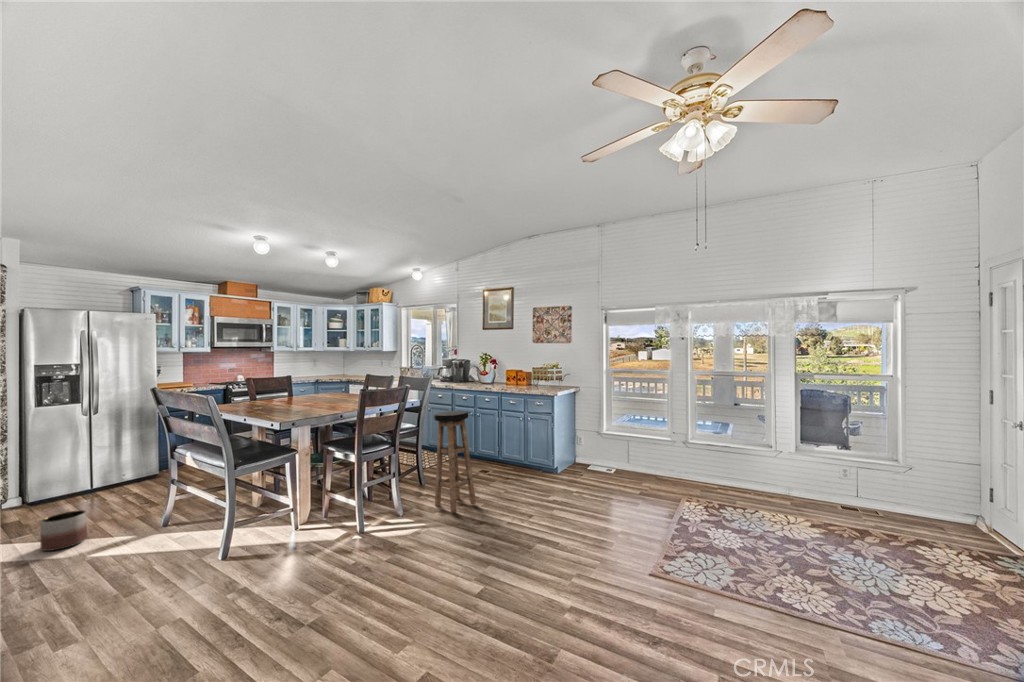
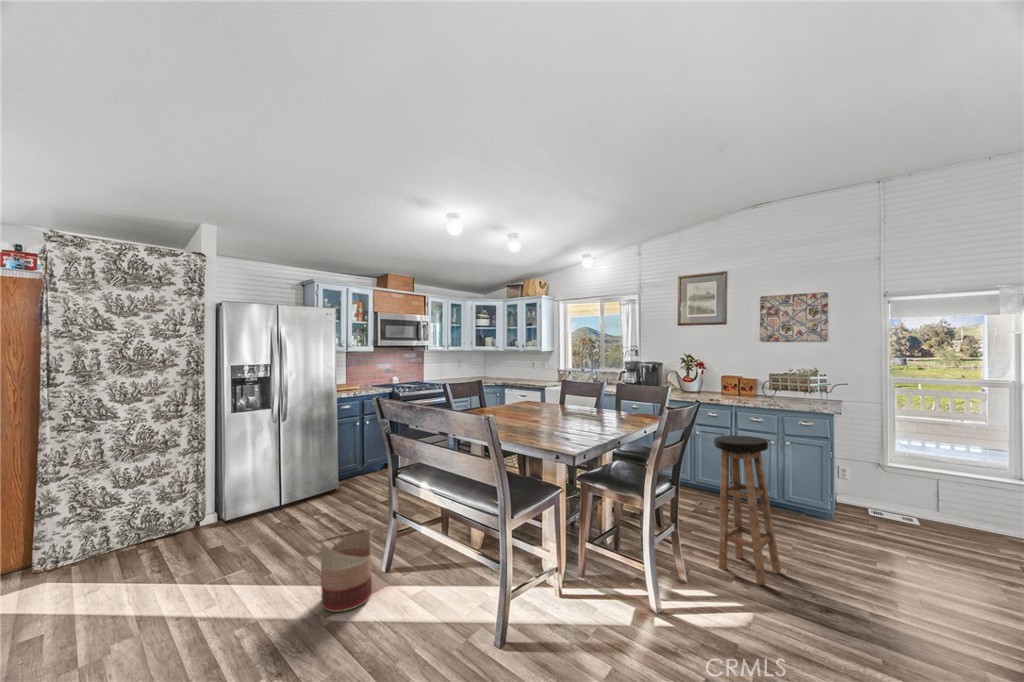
basket: none [90,490,142,552] -> present [320,528,372,612]
planter: present [40,510,87,551] -> none [264,547,308,601]

